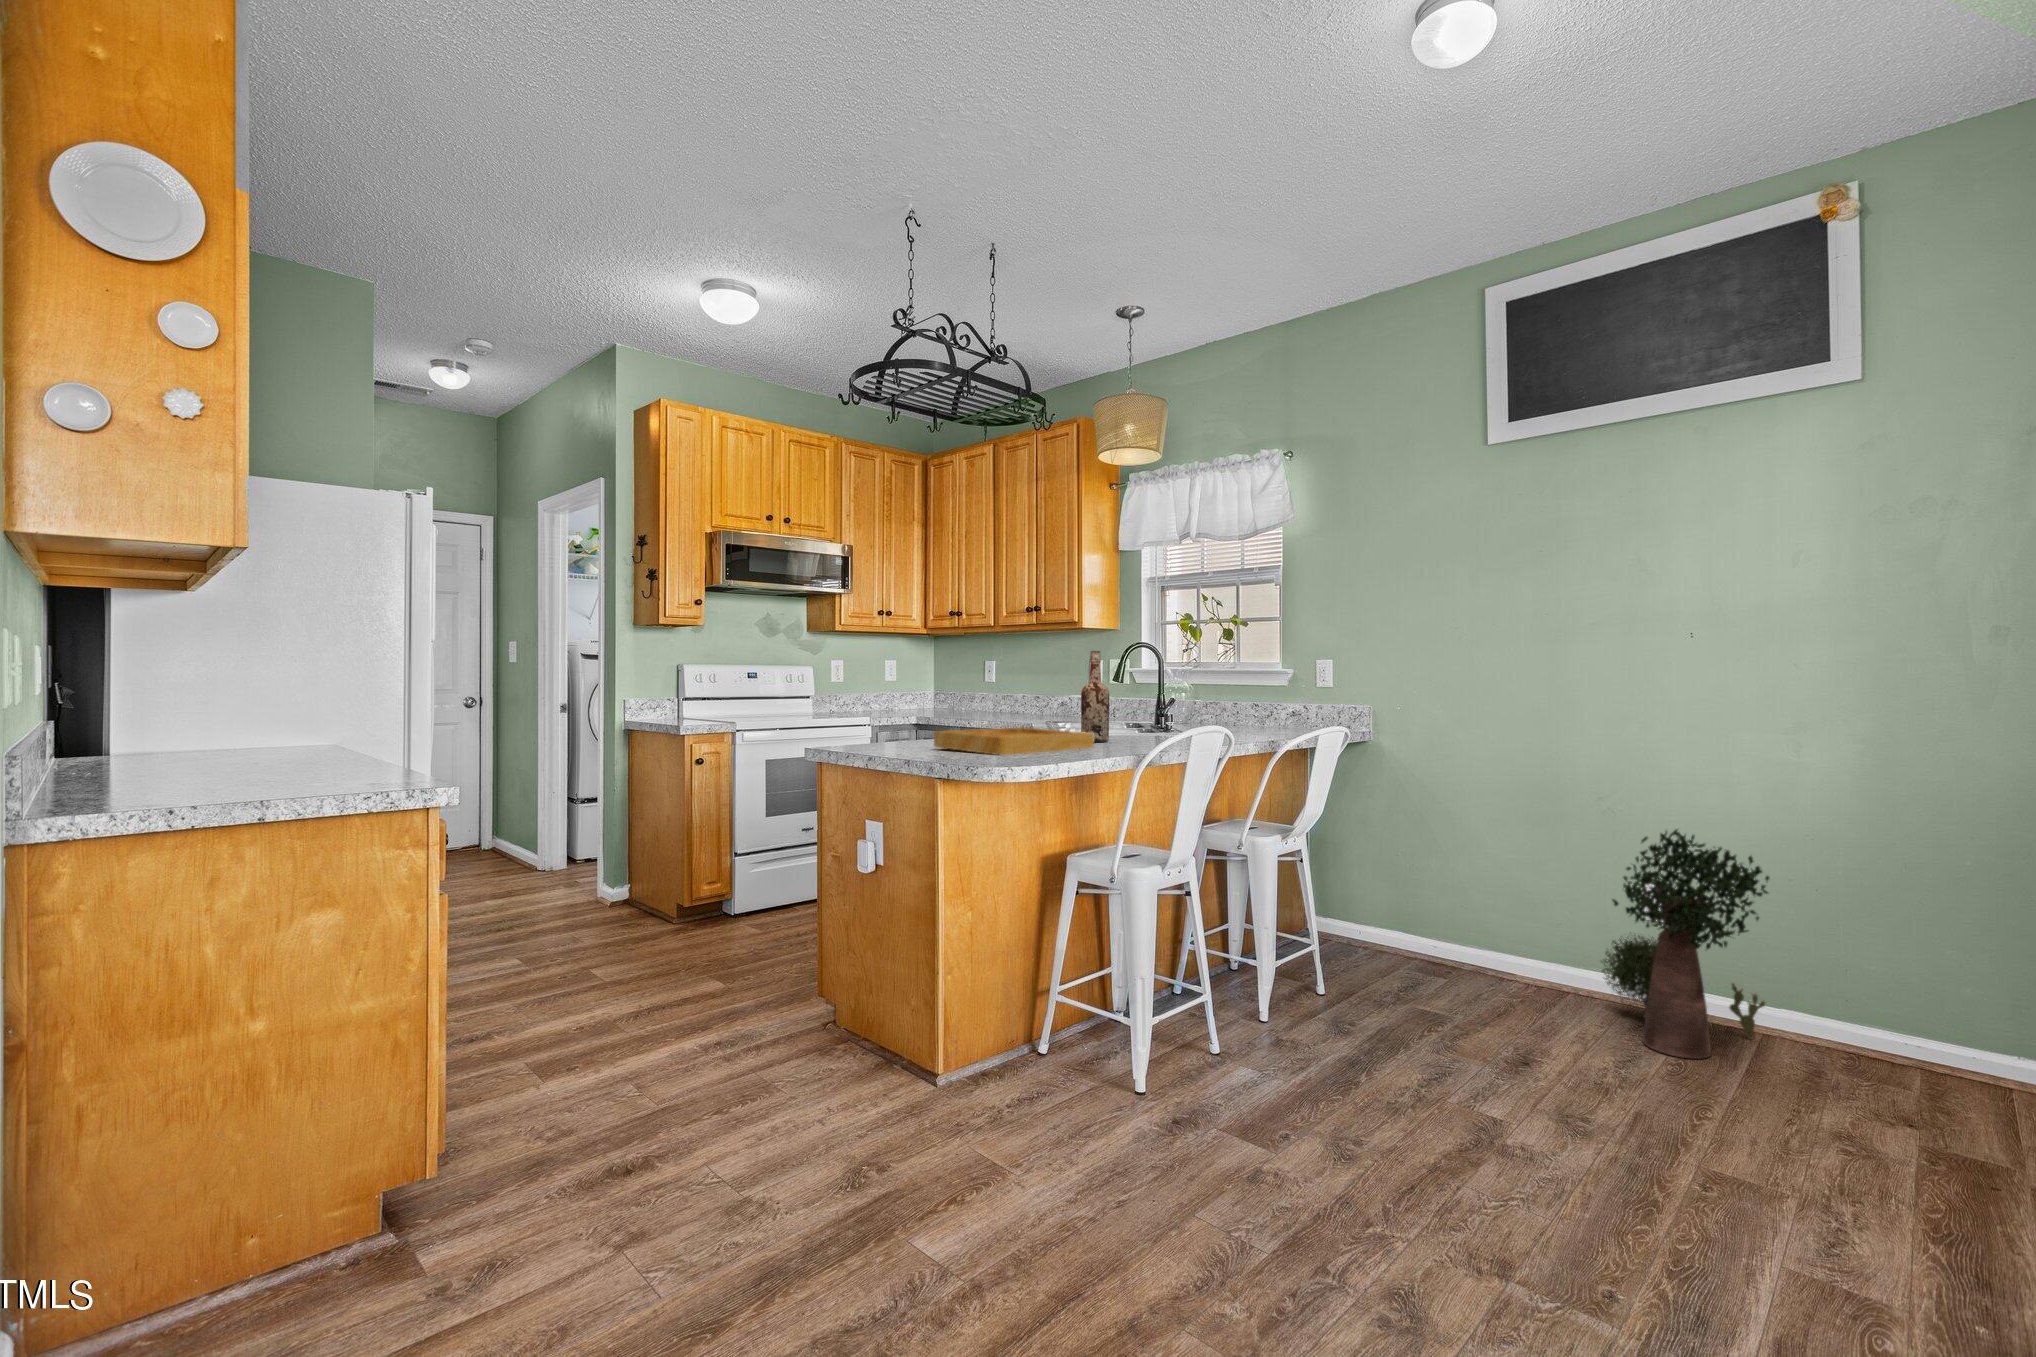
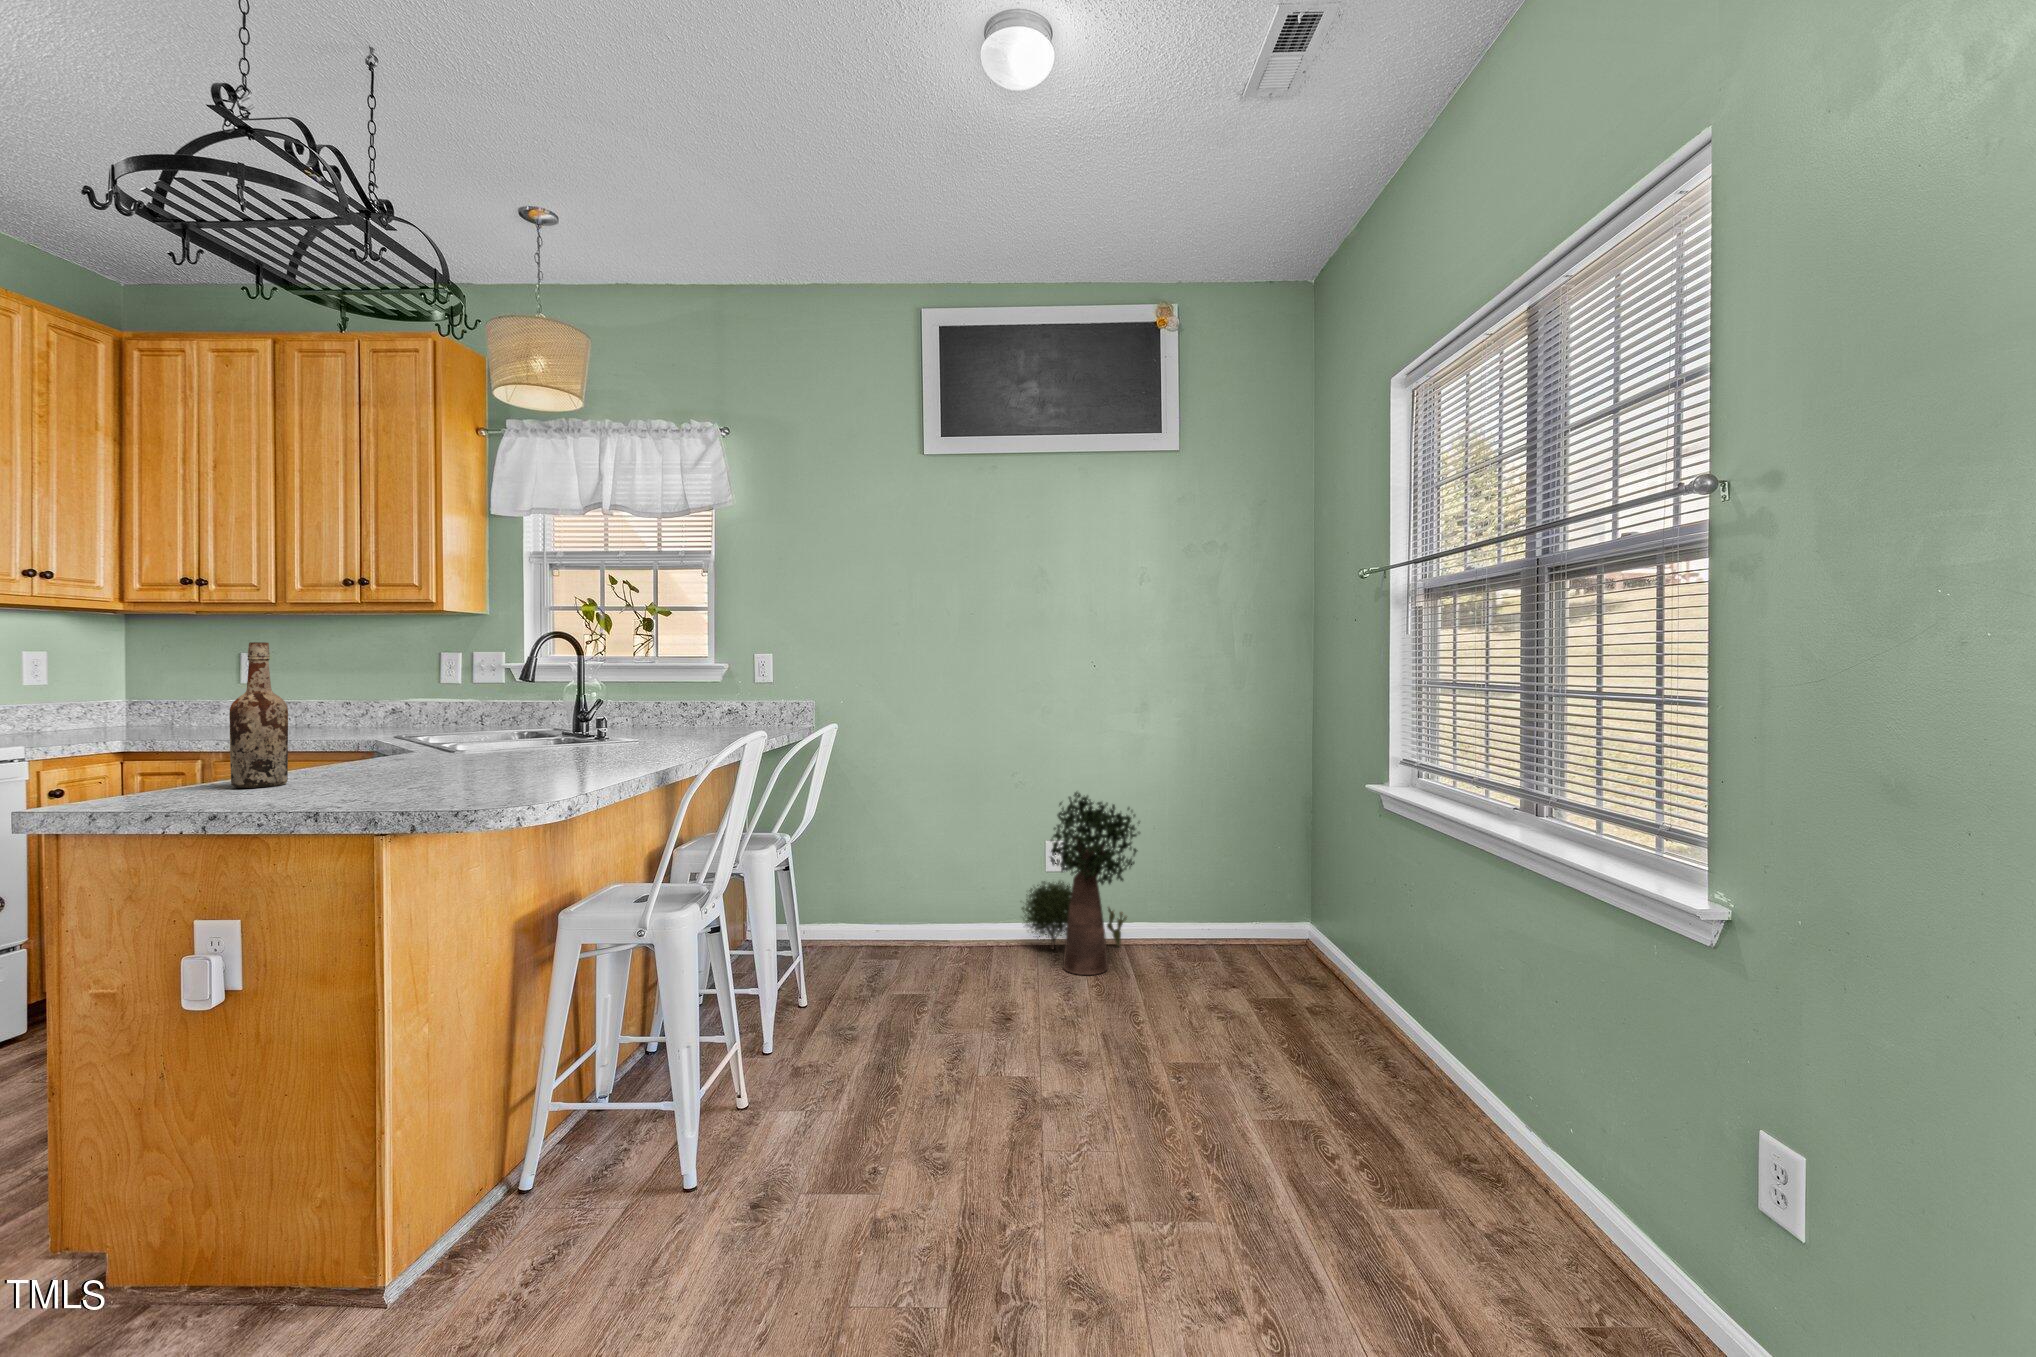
wine bottle: present [1081,651,1109,742] -> present [230,642,288,788]
tray: present [934,728,1094,755] -> none [318,745,586,788]

